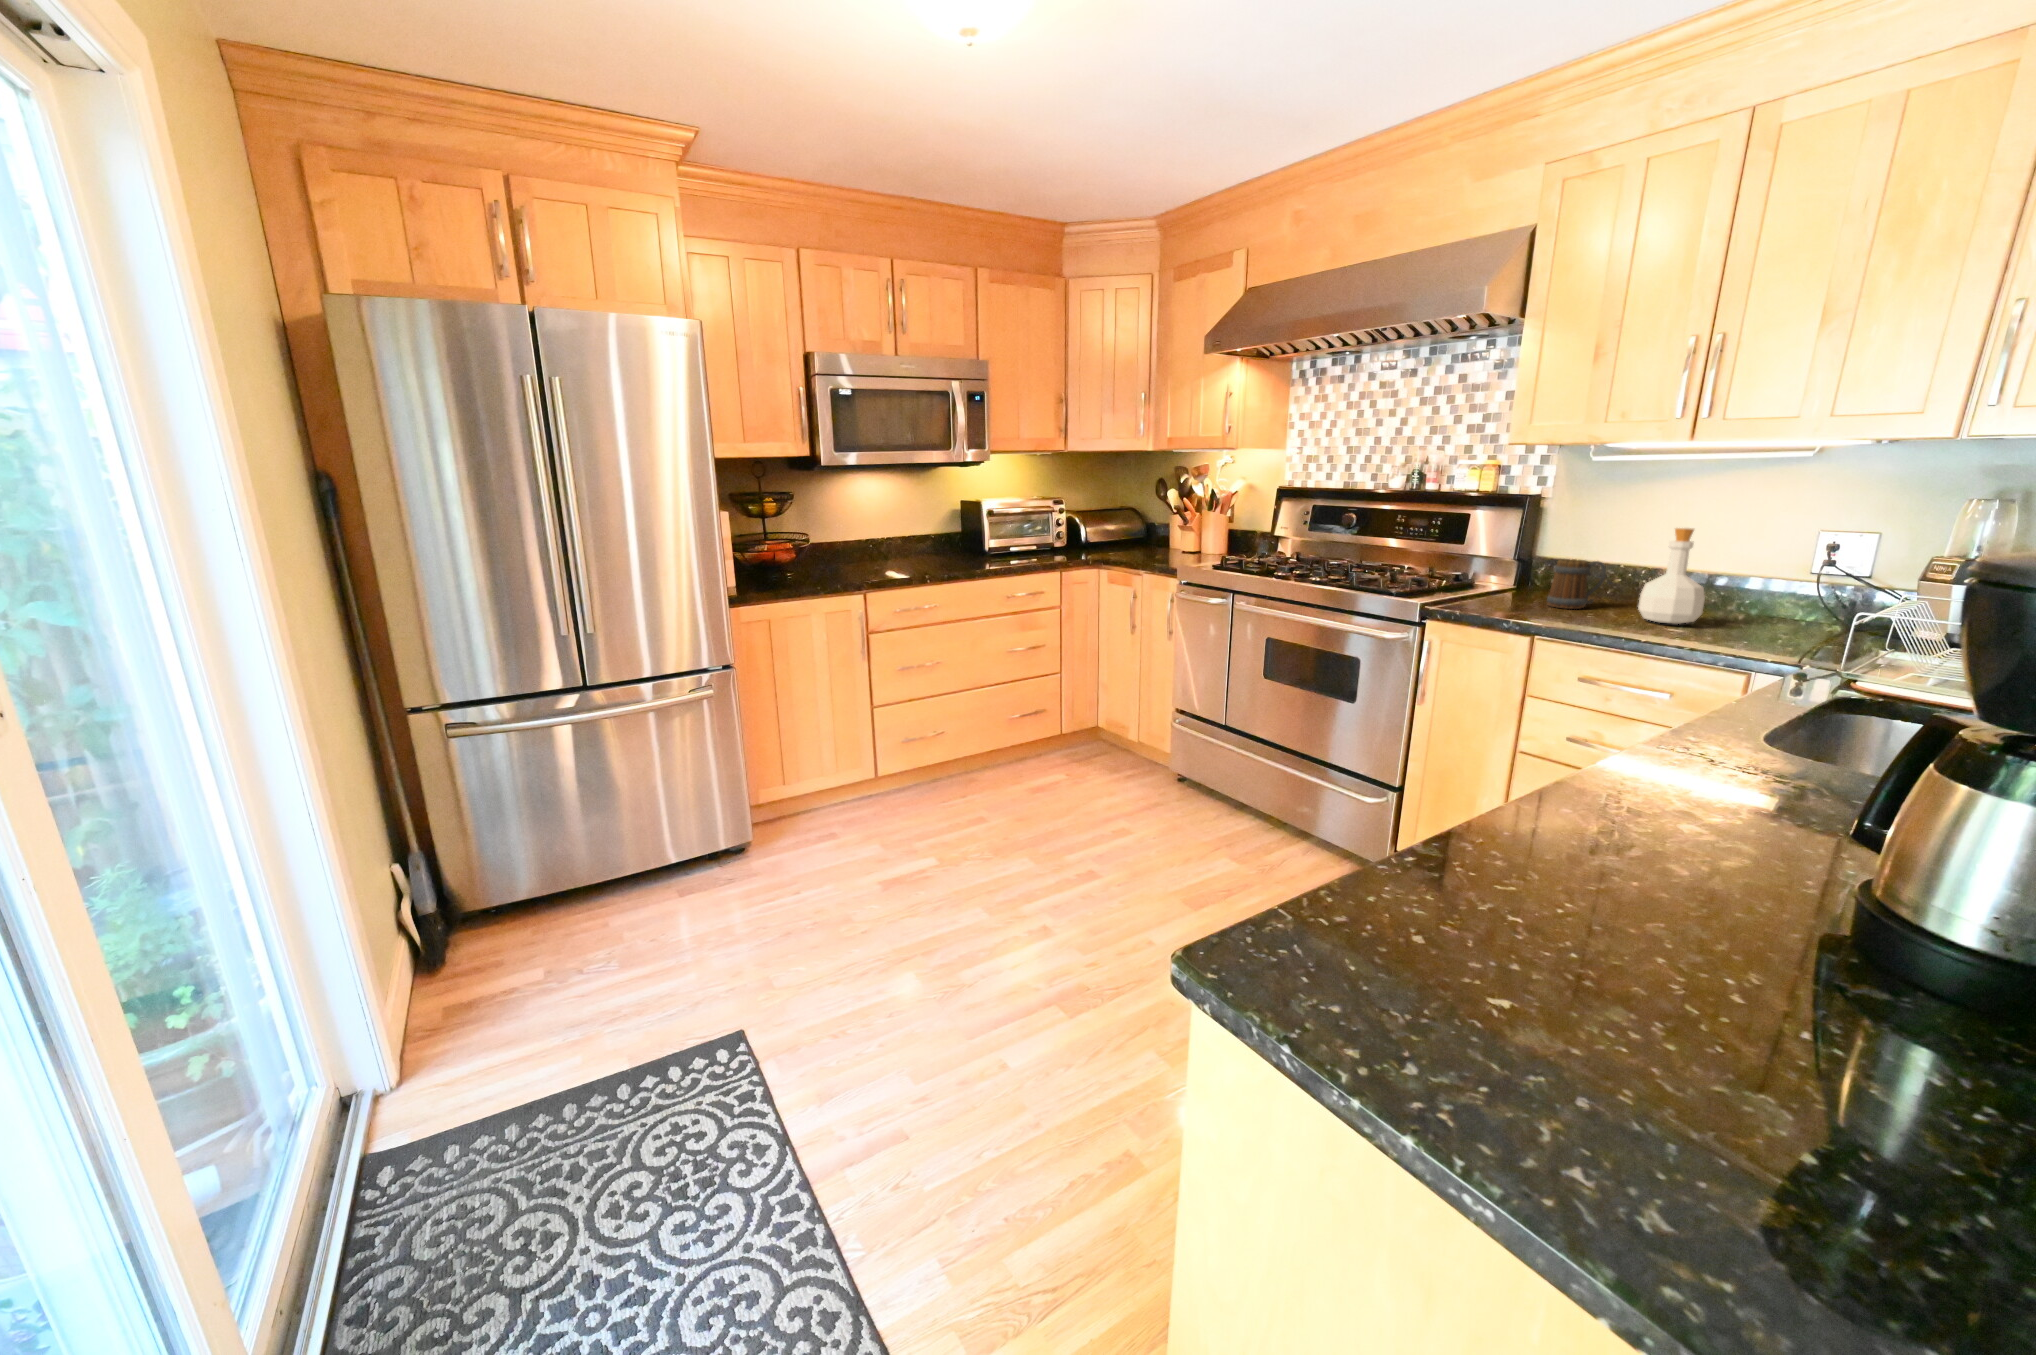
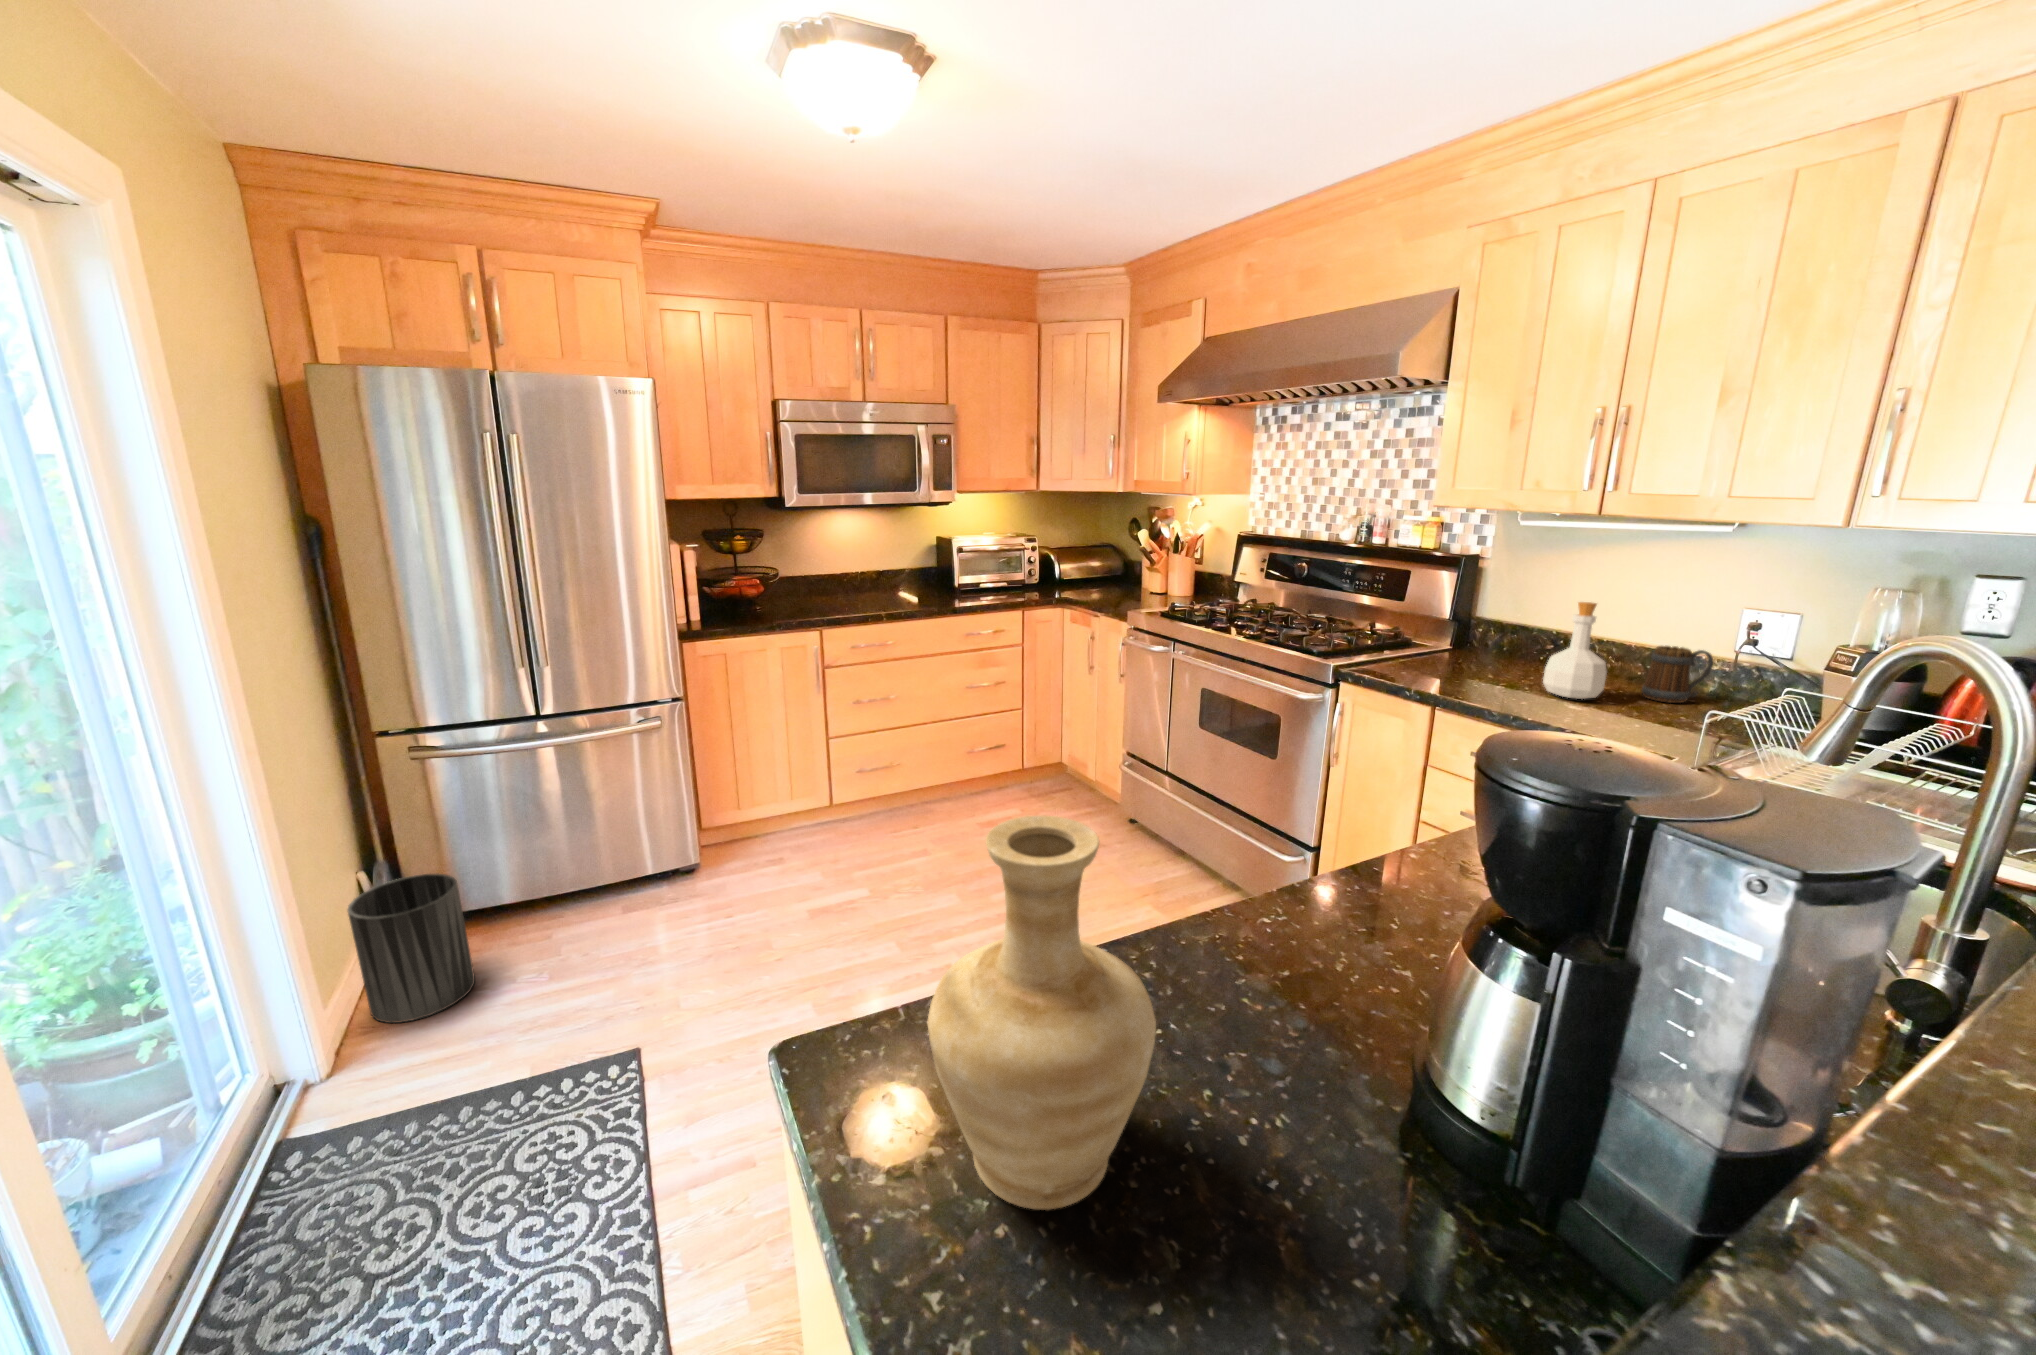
mug: present [1547,559,1606,609] -> present [1642,646,1713,703]
vase: none [1451,654,1768,1092] -> present [927,816,1156,1210]
trash can: none [400,860,537,1024] -> present [348,874,475,1023]

